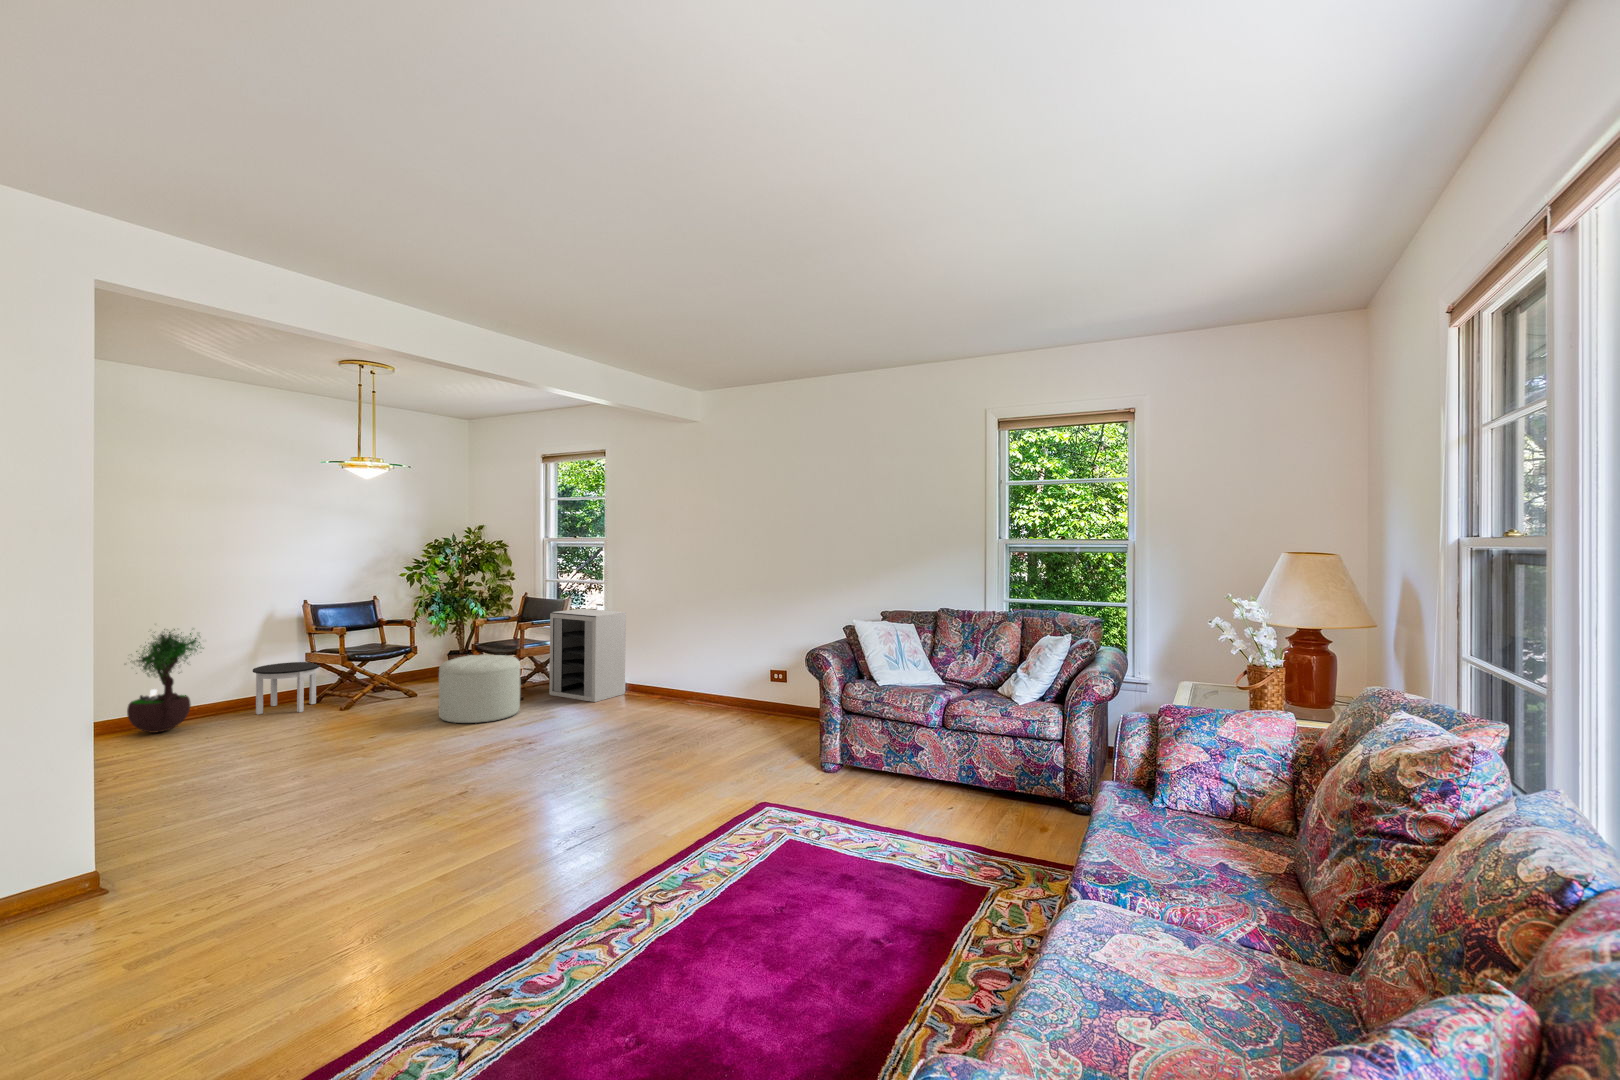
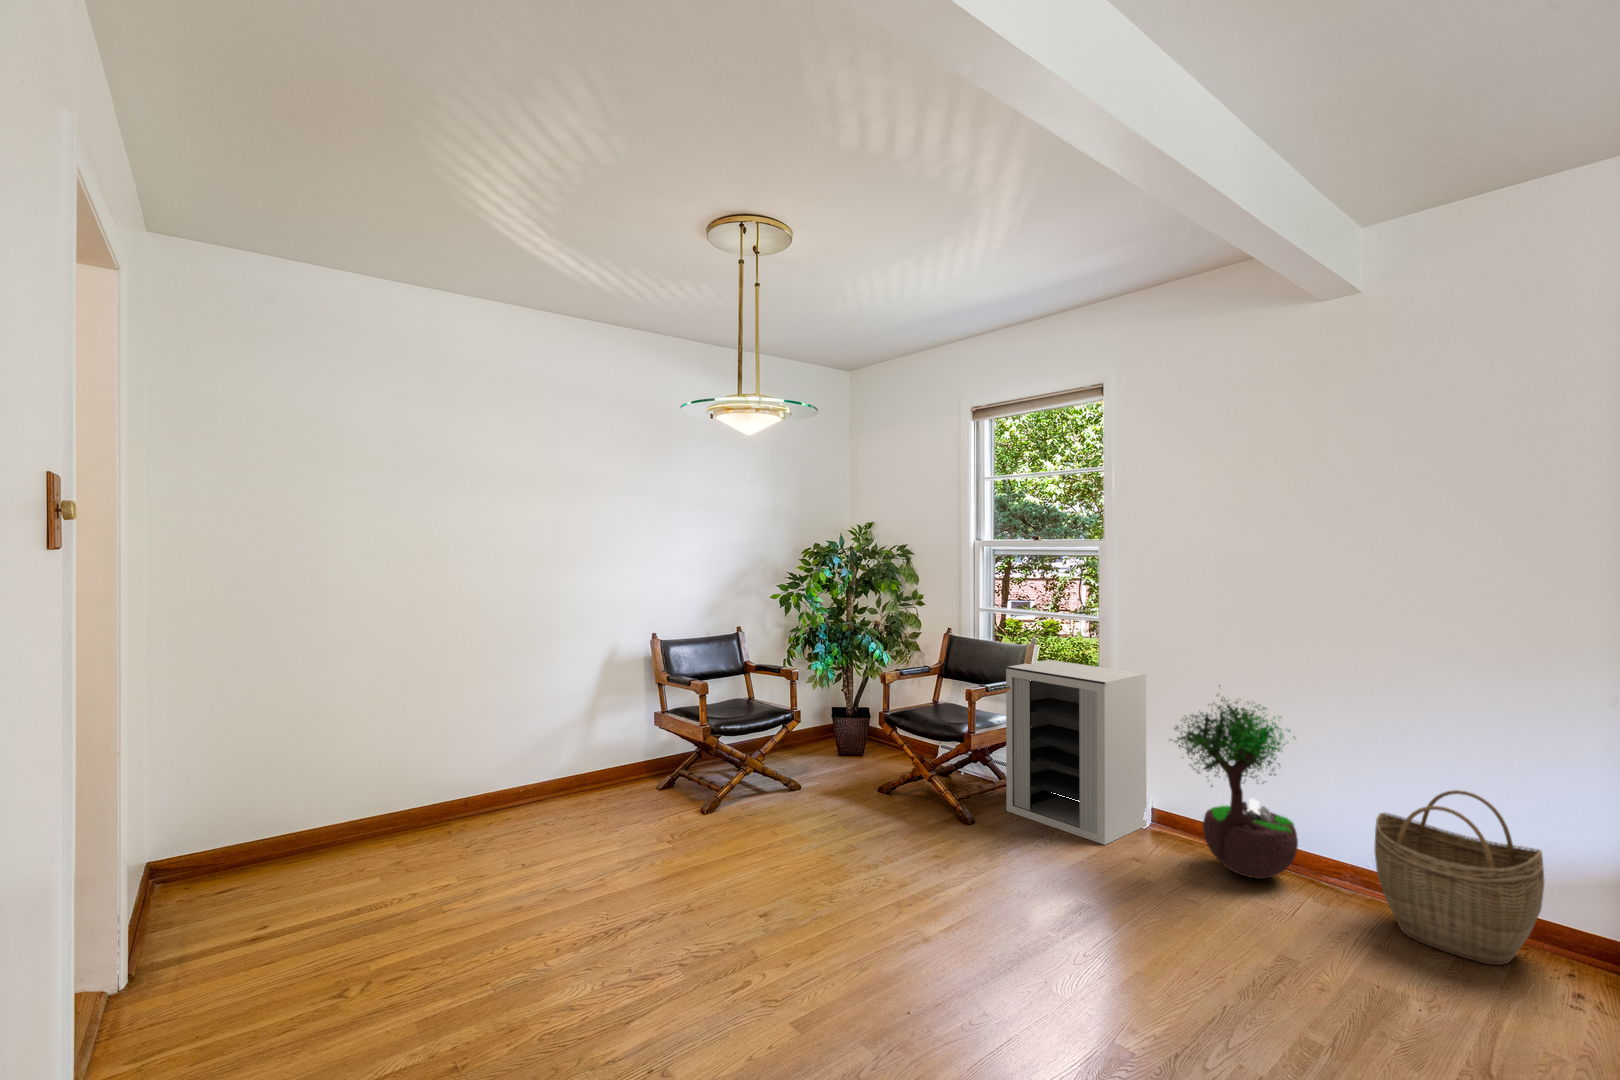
potted tree: present [127,629,204,733] -> present [1170,695,1298,878]
woven basket: none [696,652,750,719] -> present [1374,790,1544,965]
ottoman: present [439,655,520,723] -> none [844,741,979,883]
round table: present [253,662,320,714] -> none [587,724,671,808]

